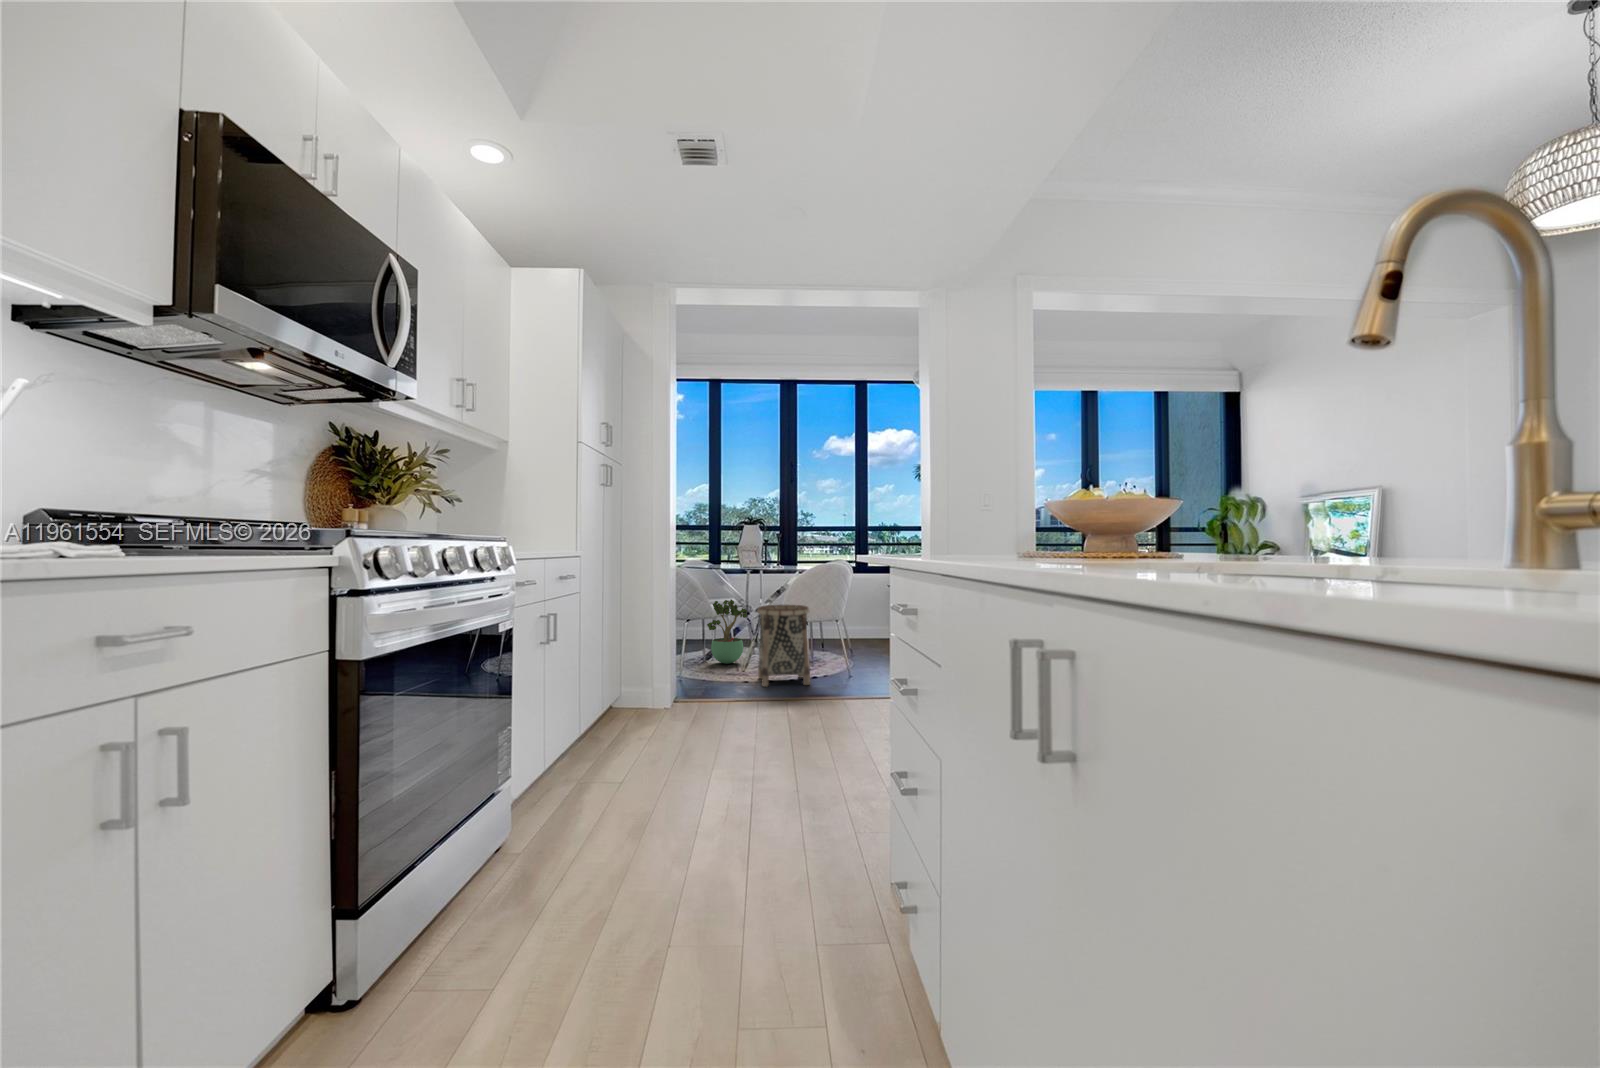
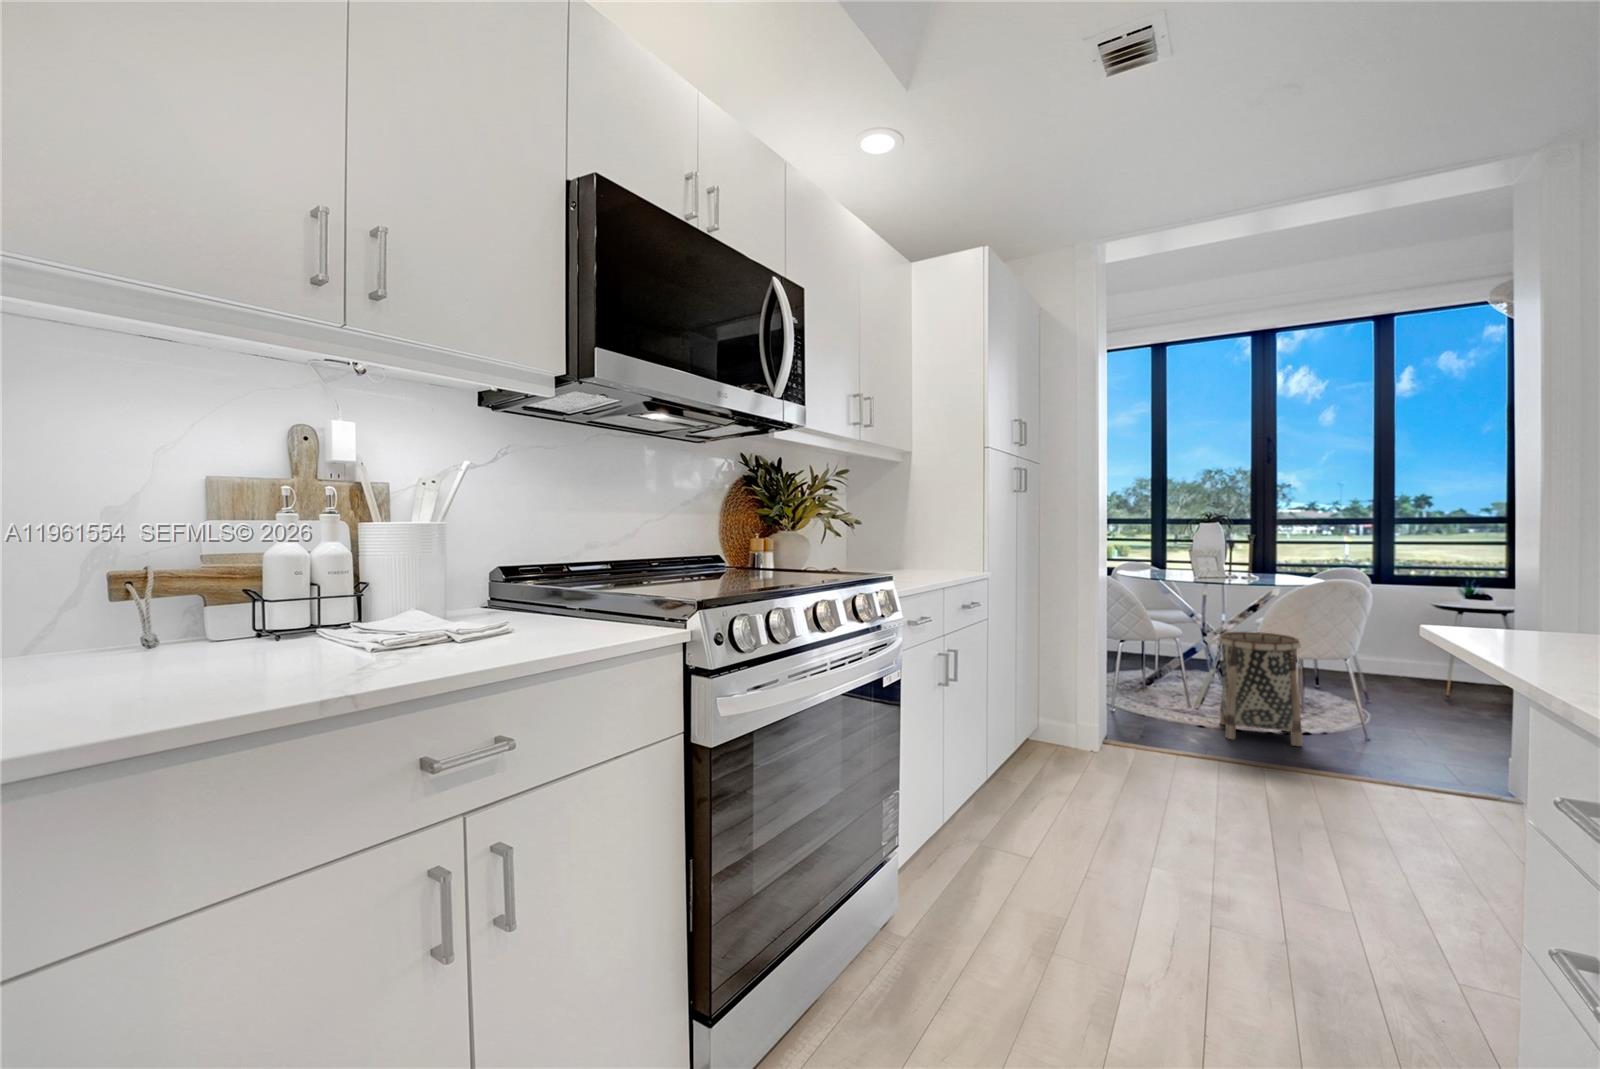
potted plant: present [707,600,747,664] -> none [1147,616,1204,694]

